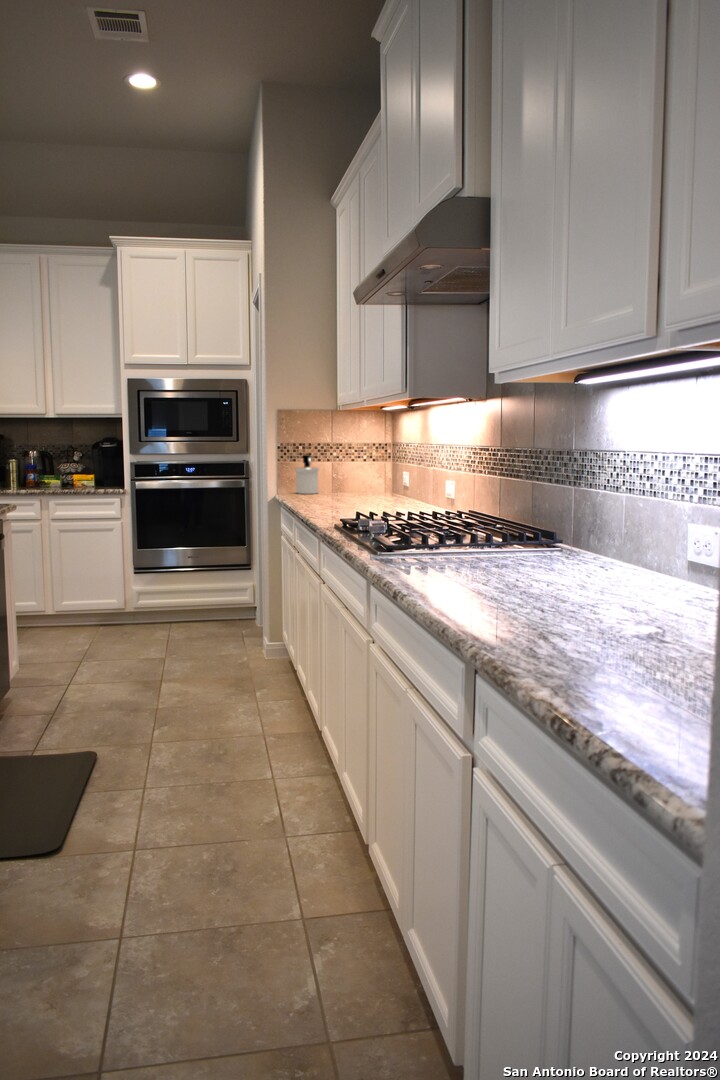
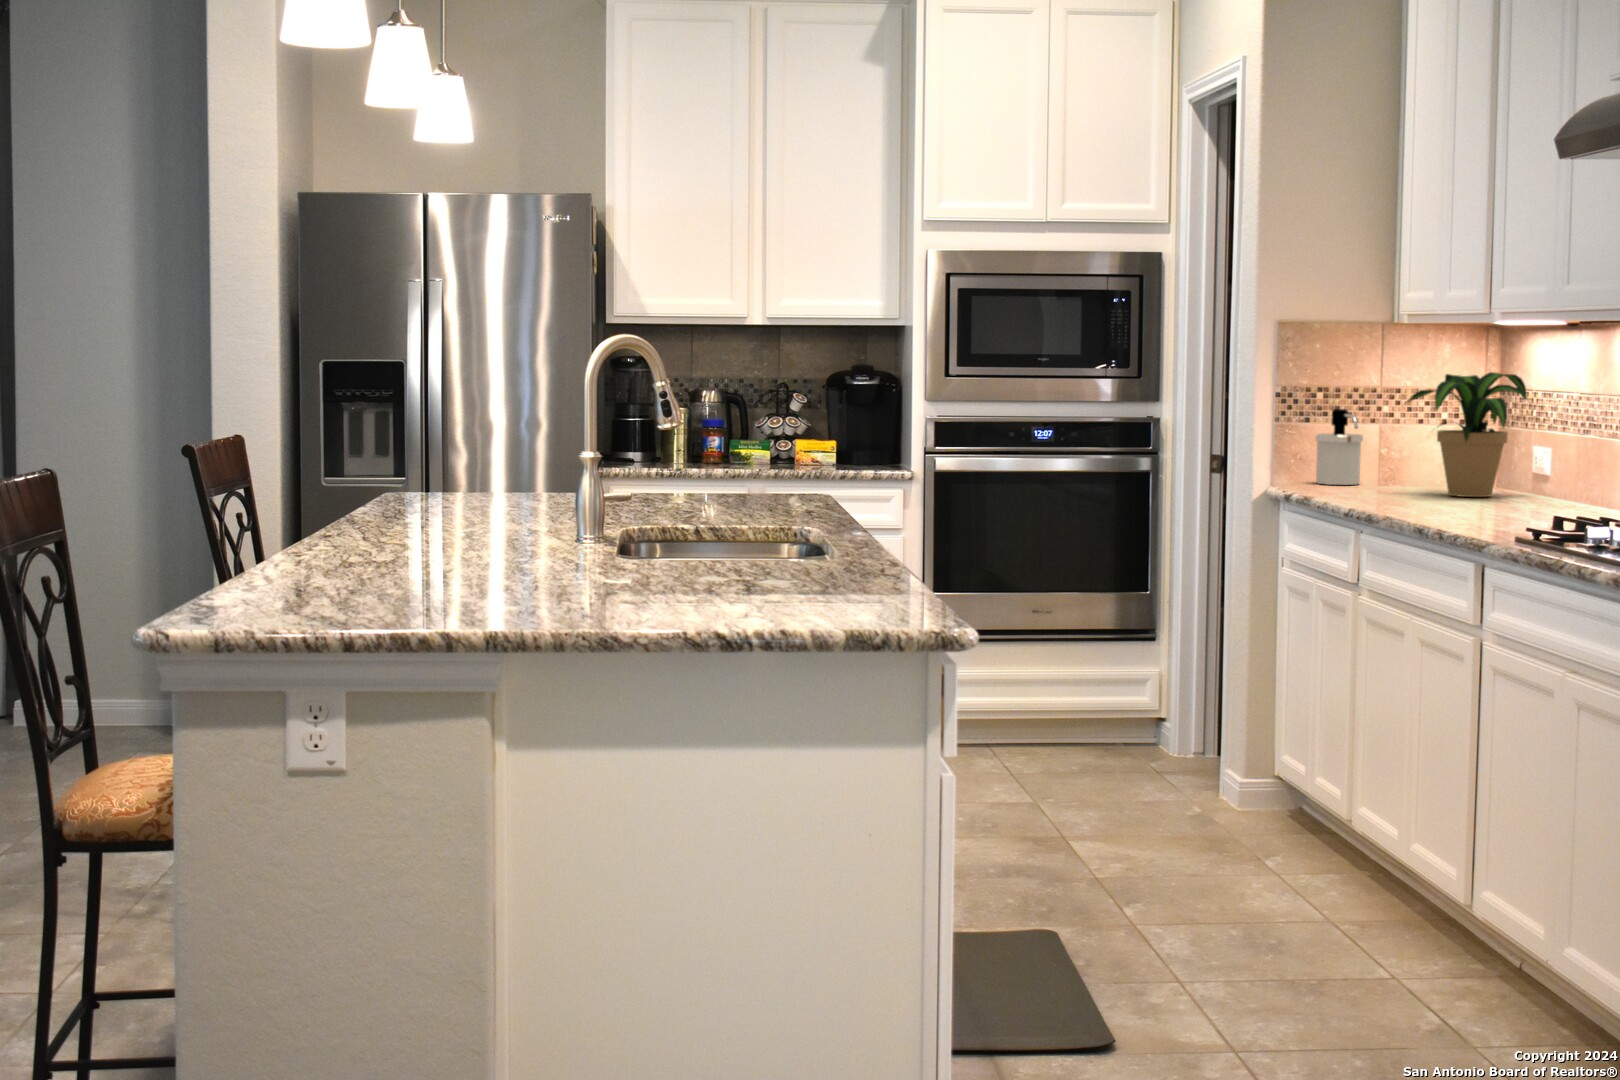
potted plant: none [325,434,391,499] -> present [1407,372,1527,497]

